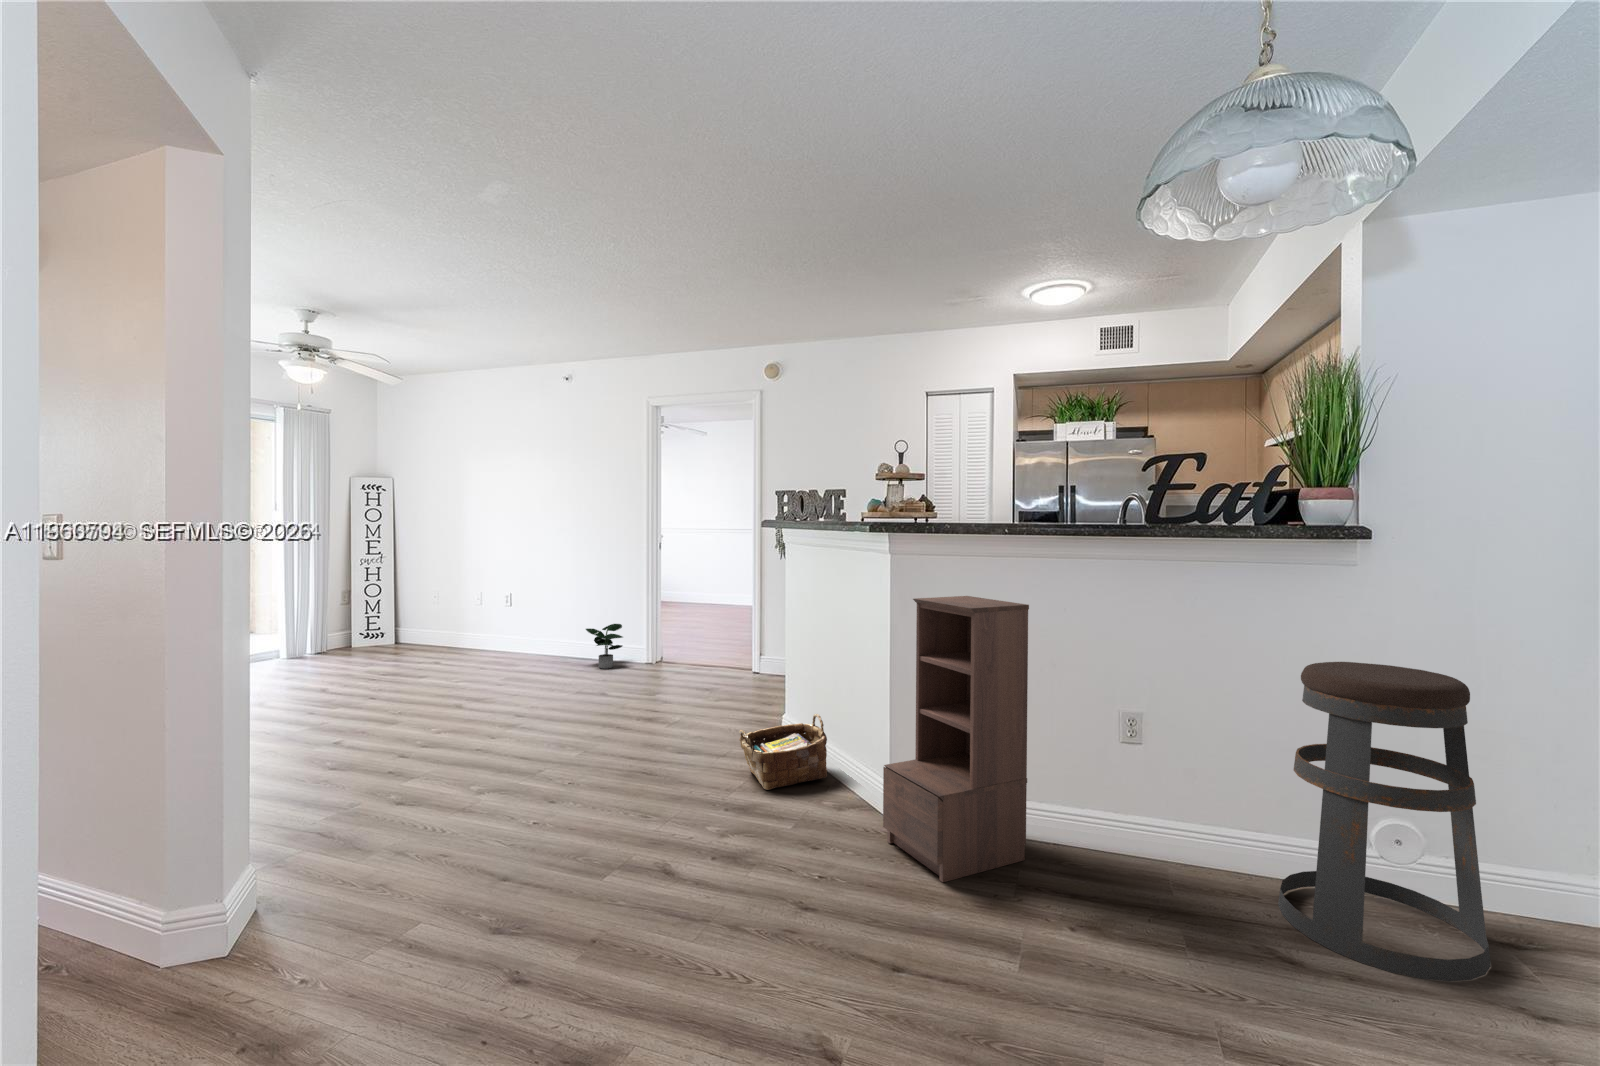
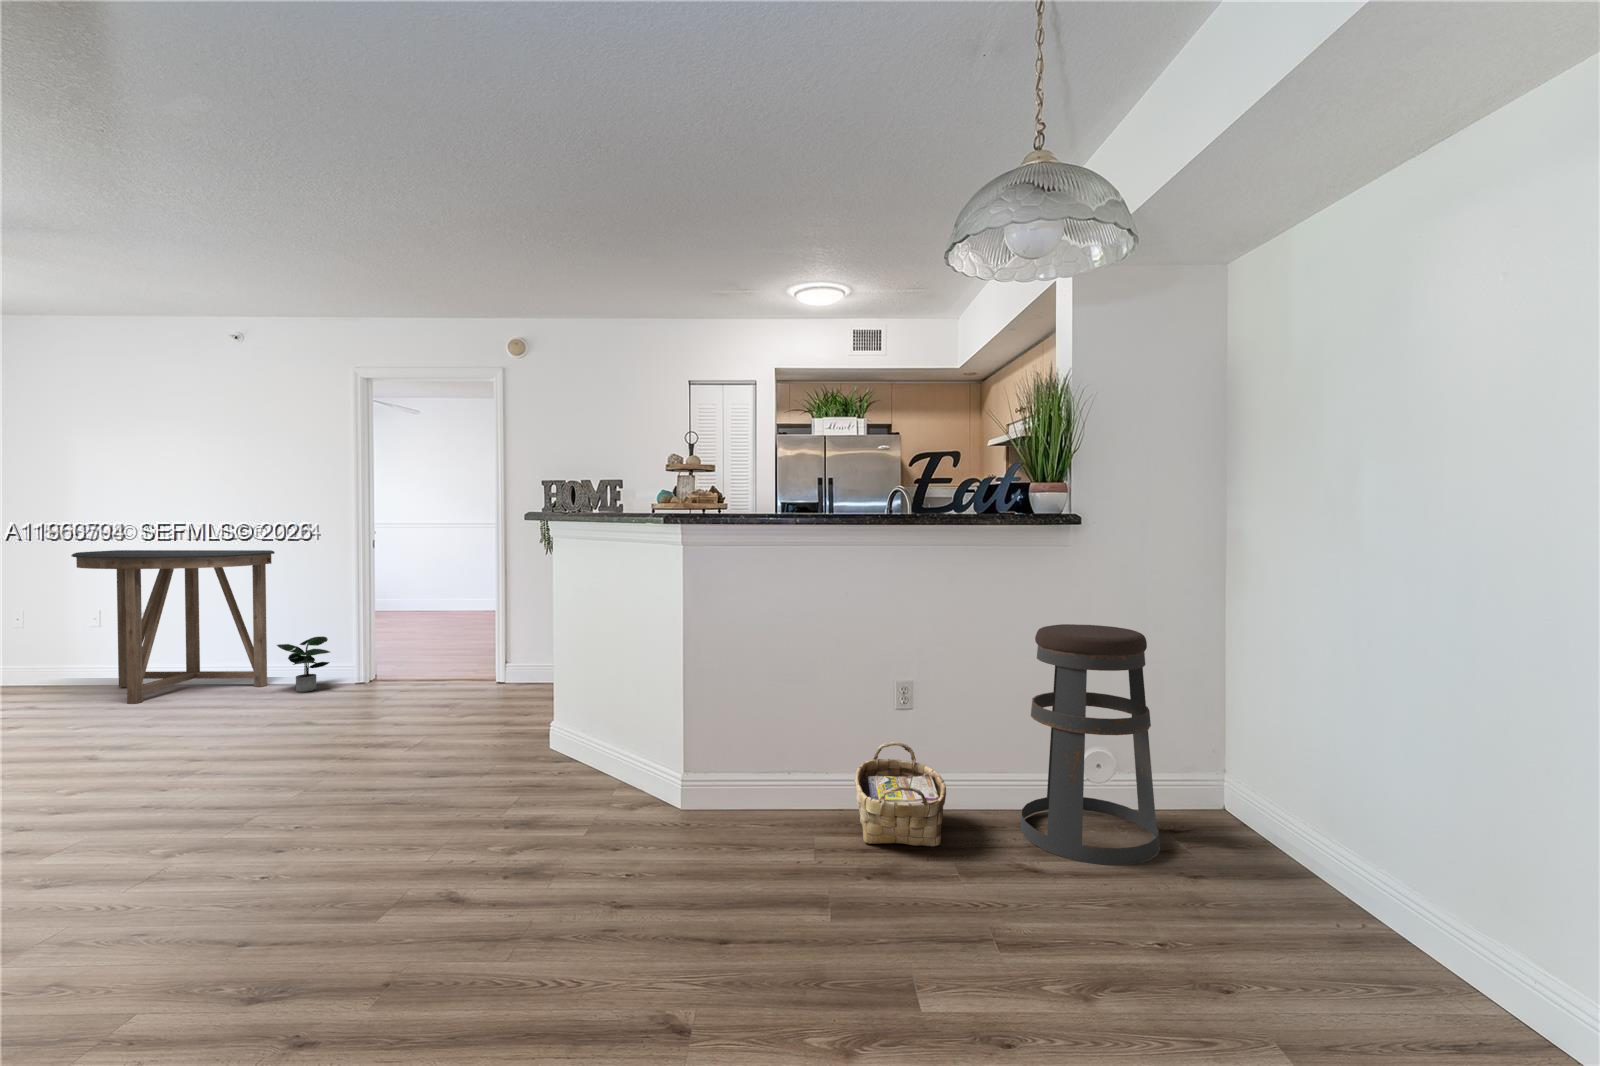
console table: none [458,550,587,668] -> present [71,550,275,704]
bookshelf: present [883,596,1029,882] -> none [684,583,821,859]
woven basket: present [739,714,827,790] -> present [855,742,946,847]

